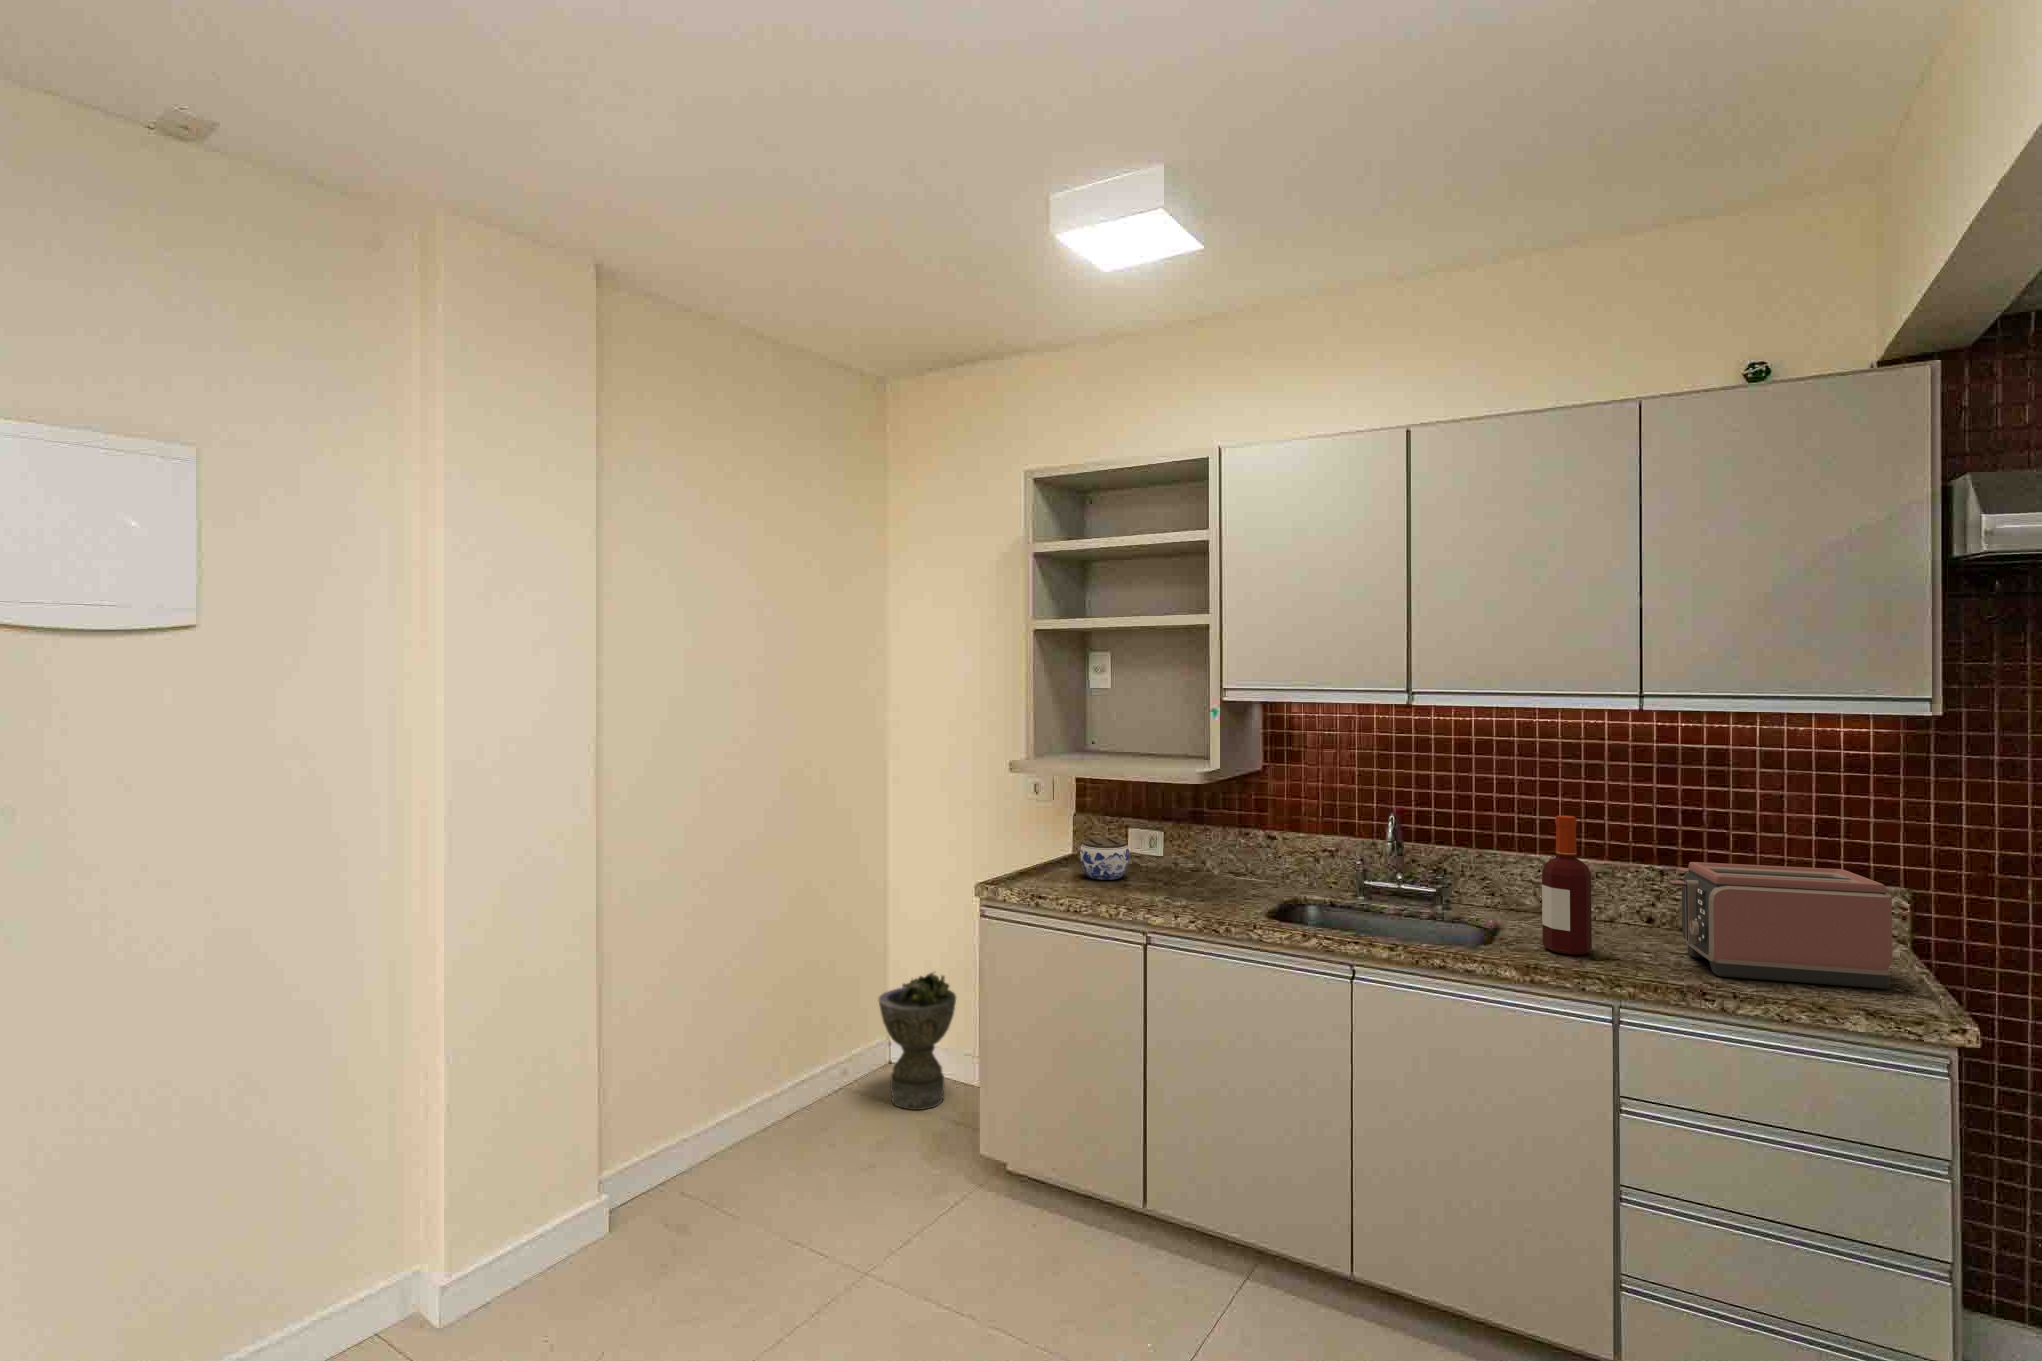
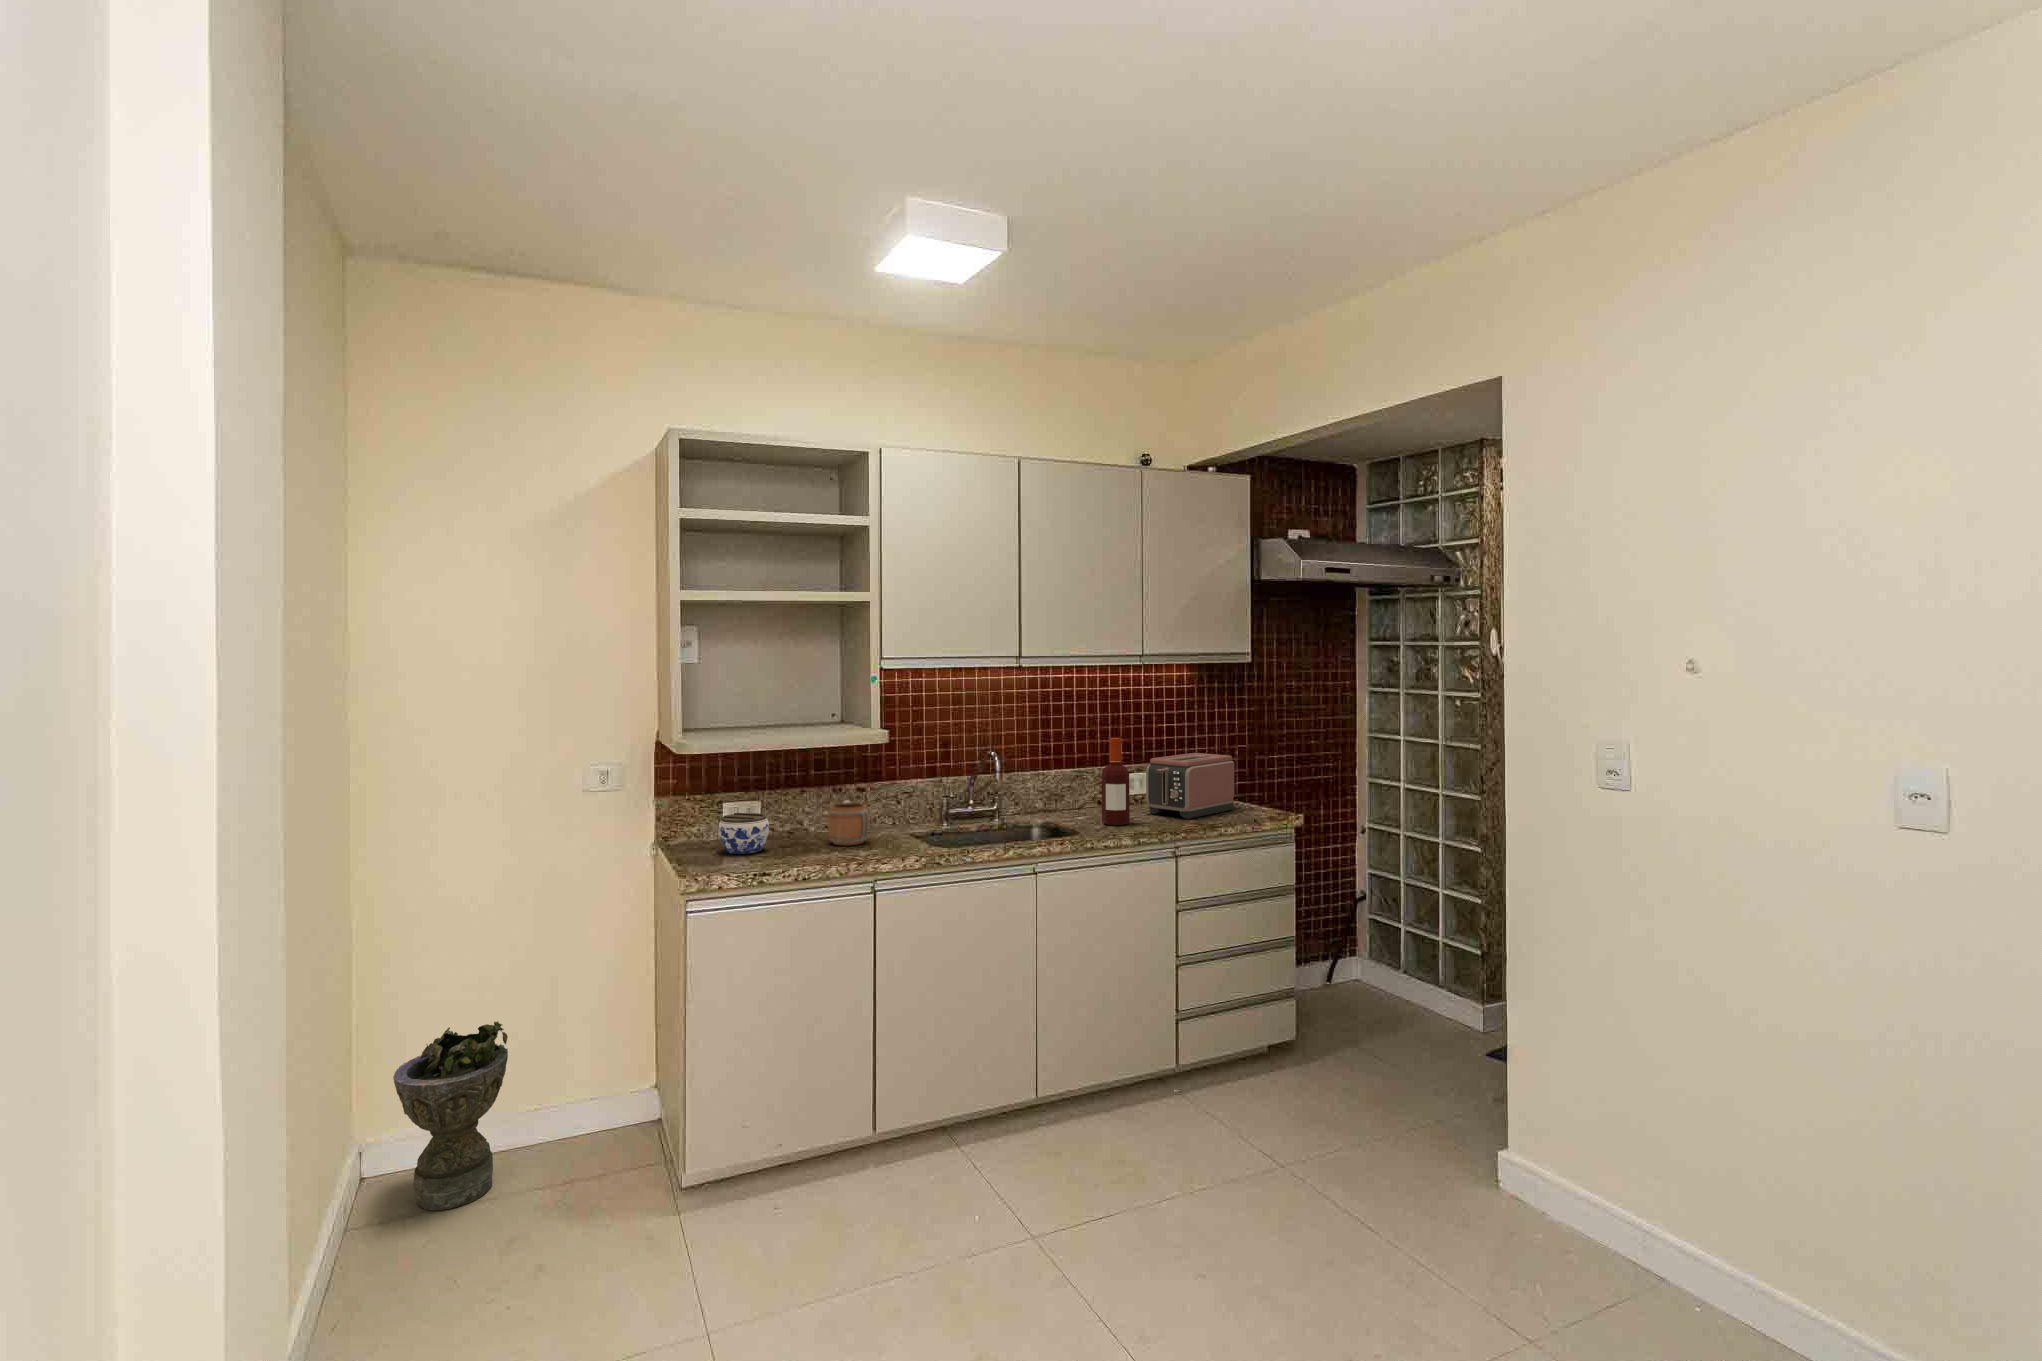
mug: none [1177,845,1231,894] -> present [828,800,869,846]

